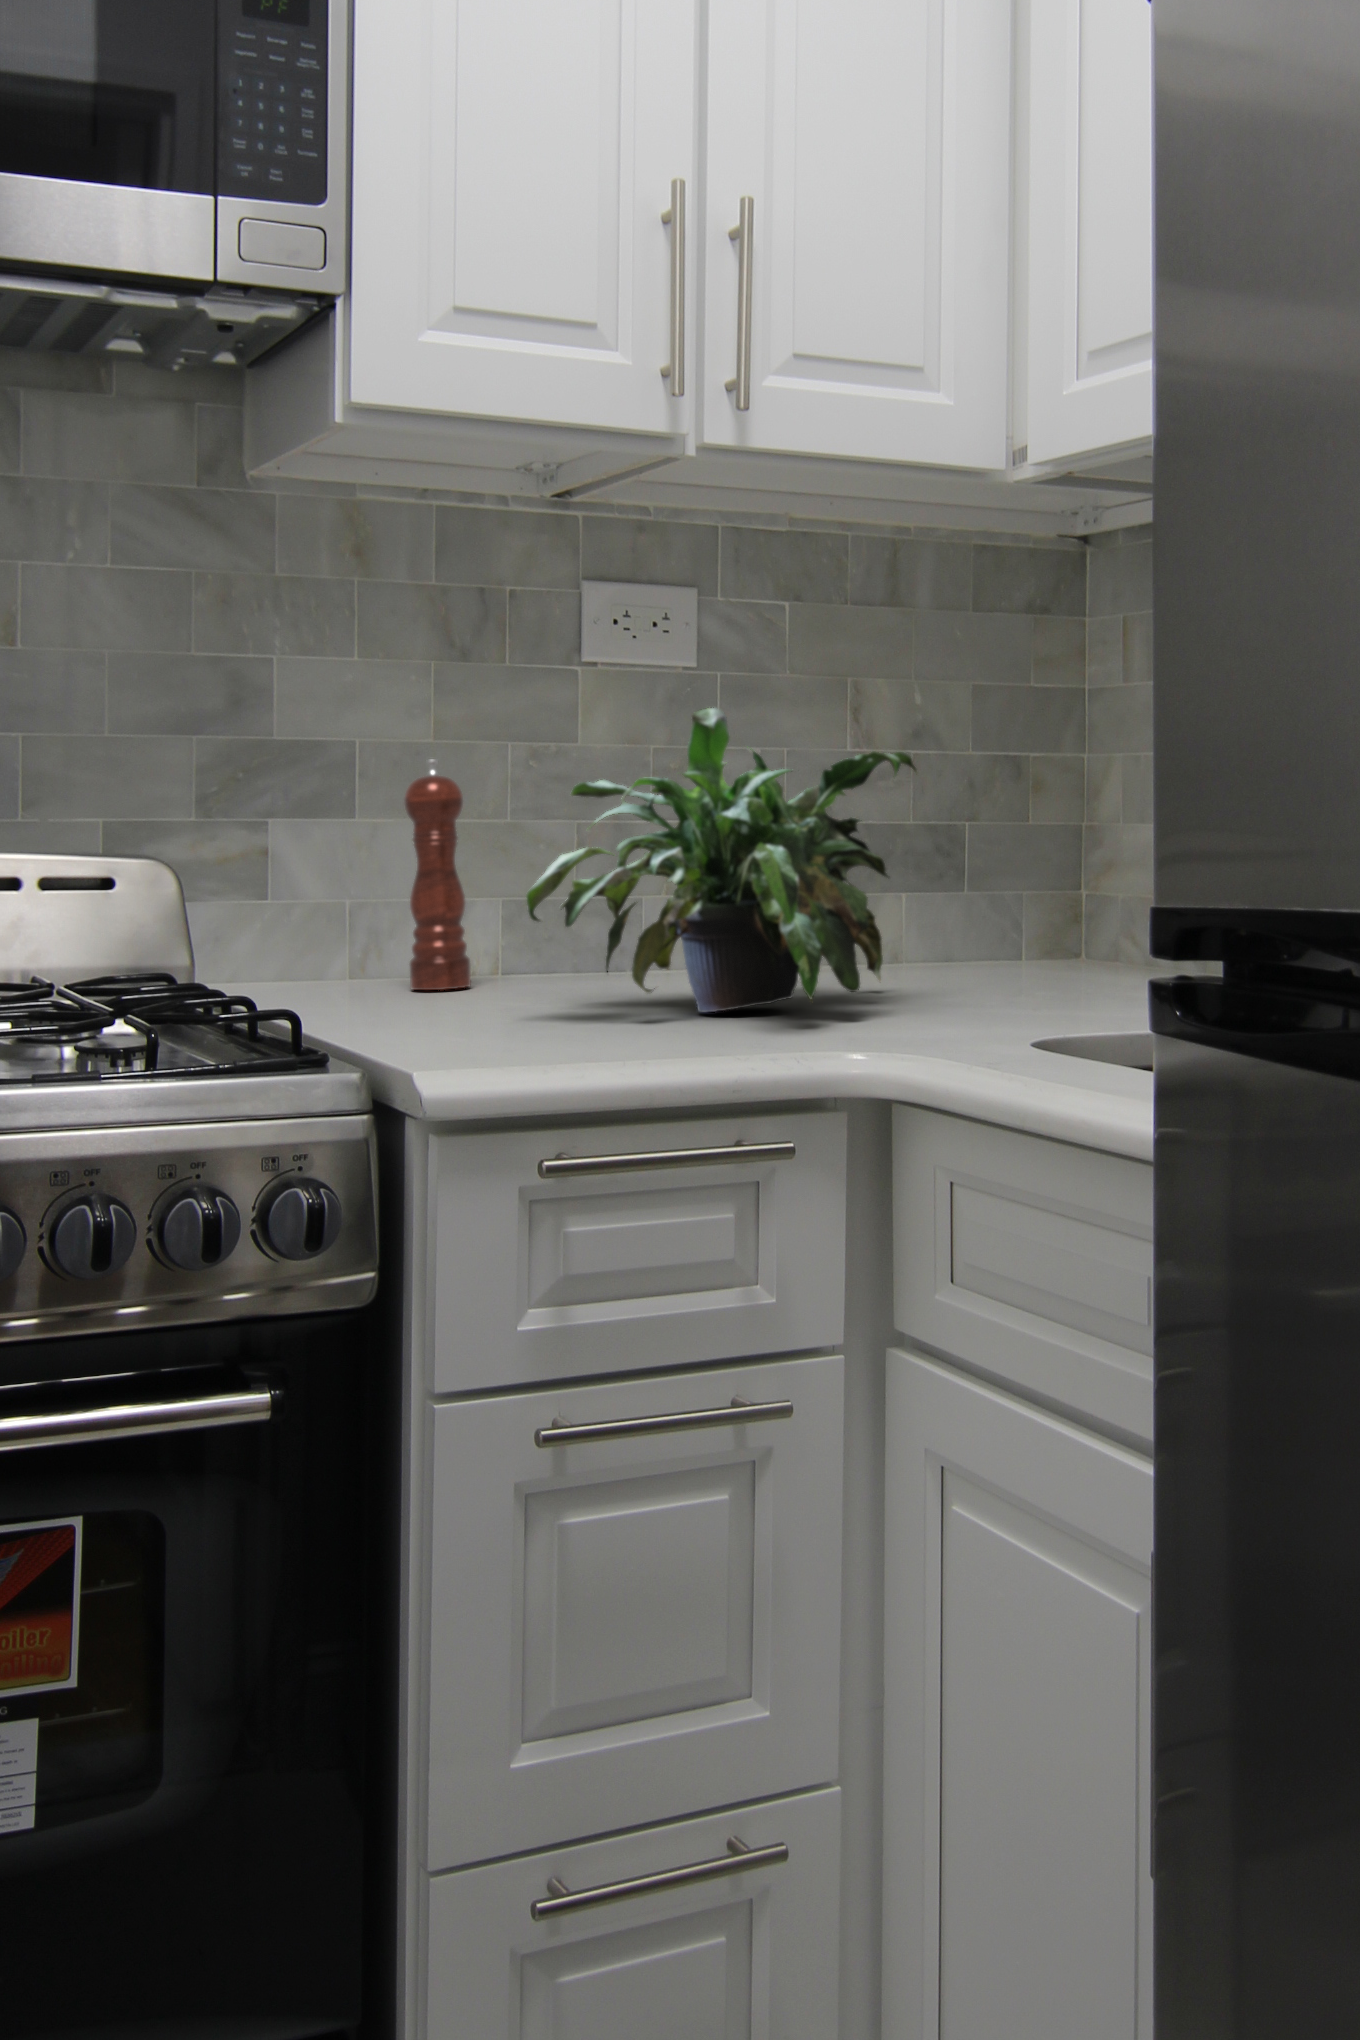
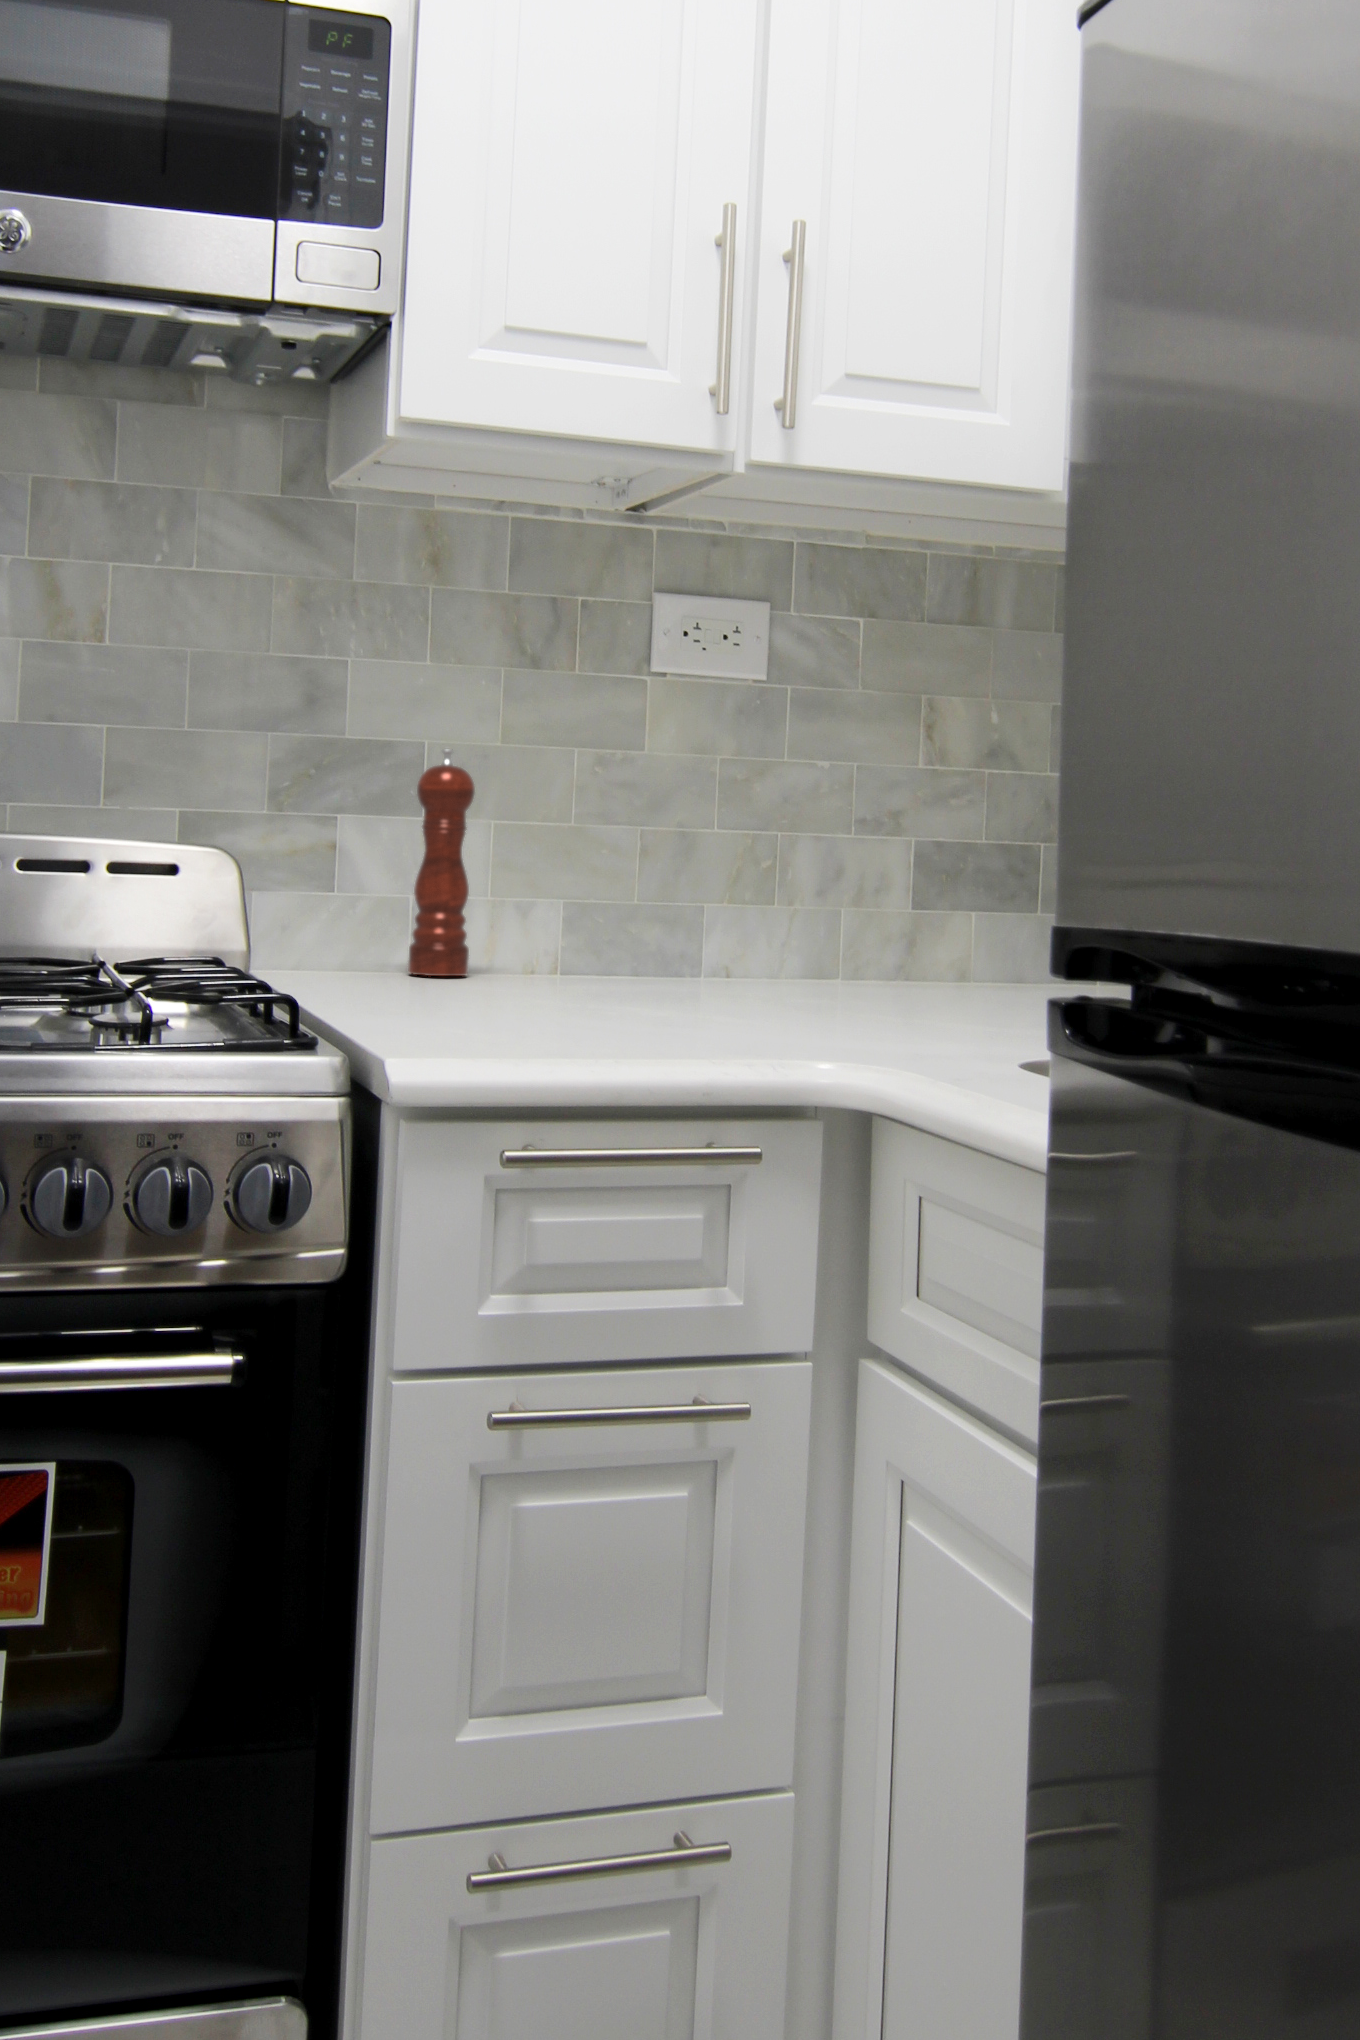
potted plant: present [526,708,916,1012] -> none [536,718,928,1016]

